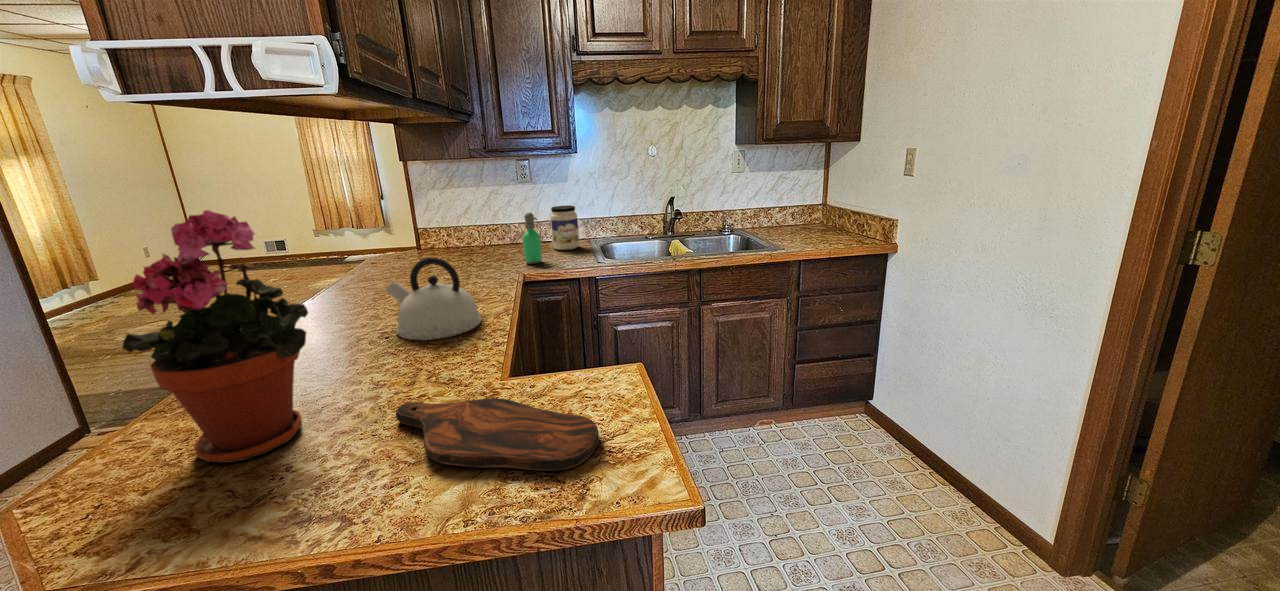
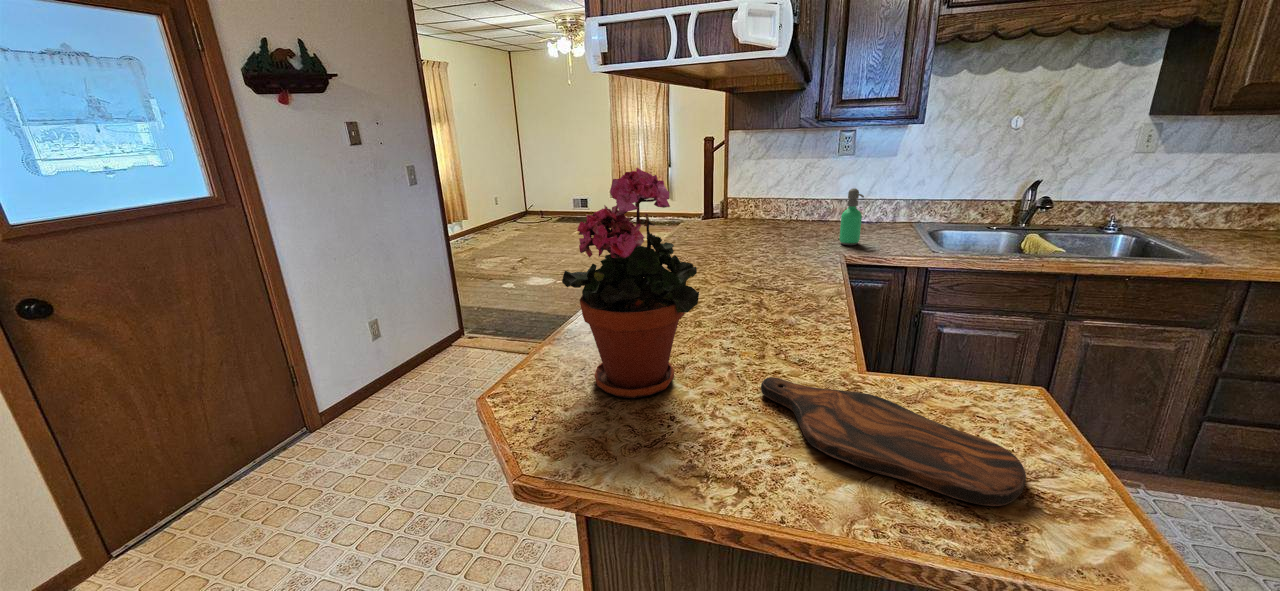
jar: present [550,206,579,250] -> none [868,183,904,233]
kettle: present [386,258,482,340] -> none [724,229,814,313]

